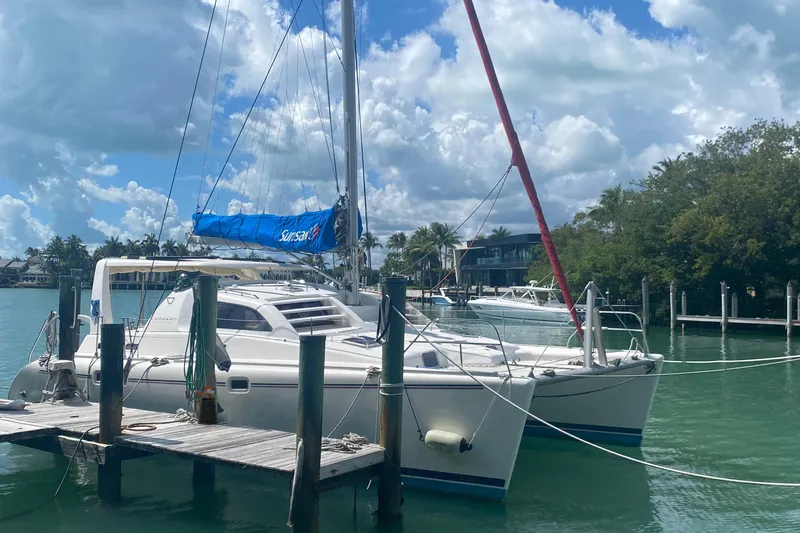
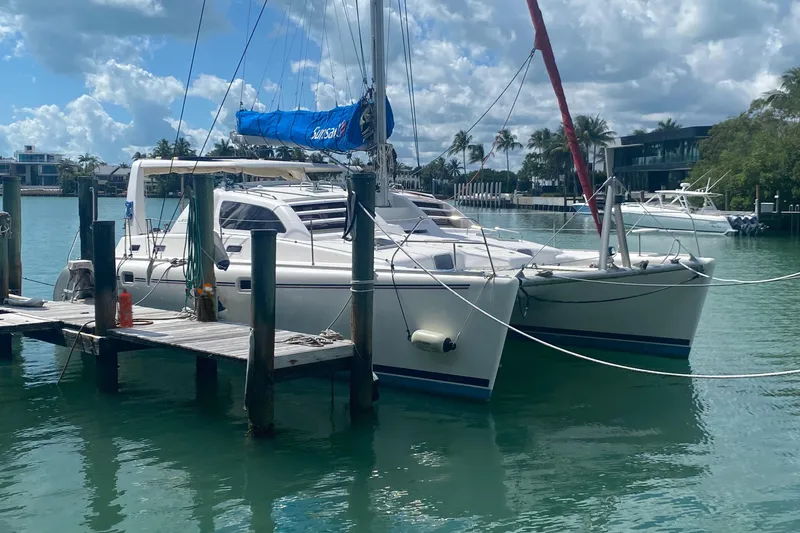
fire extinguisher: none [125,391,149,436] -> present [115,284,139,328]

